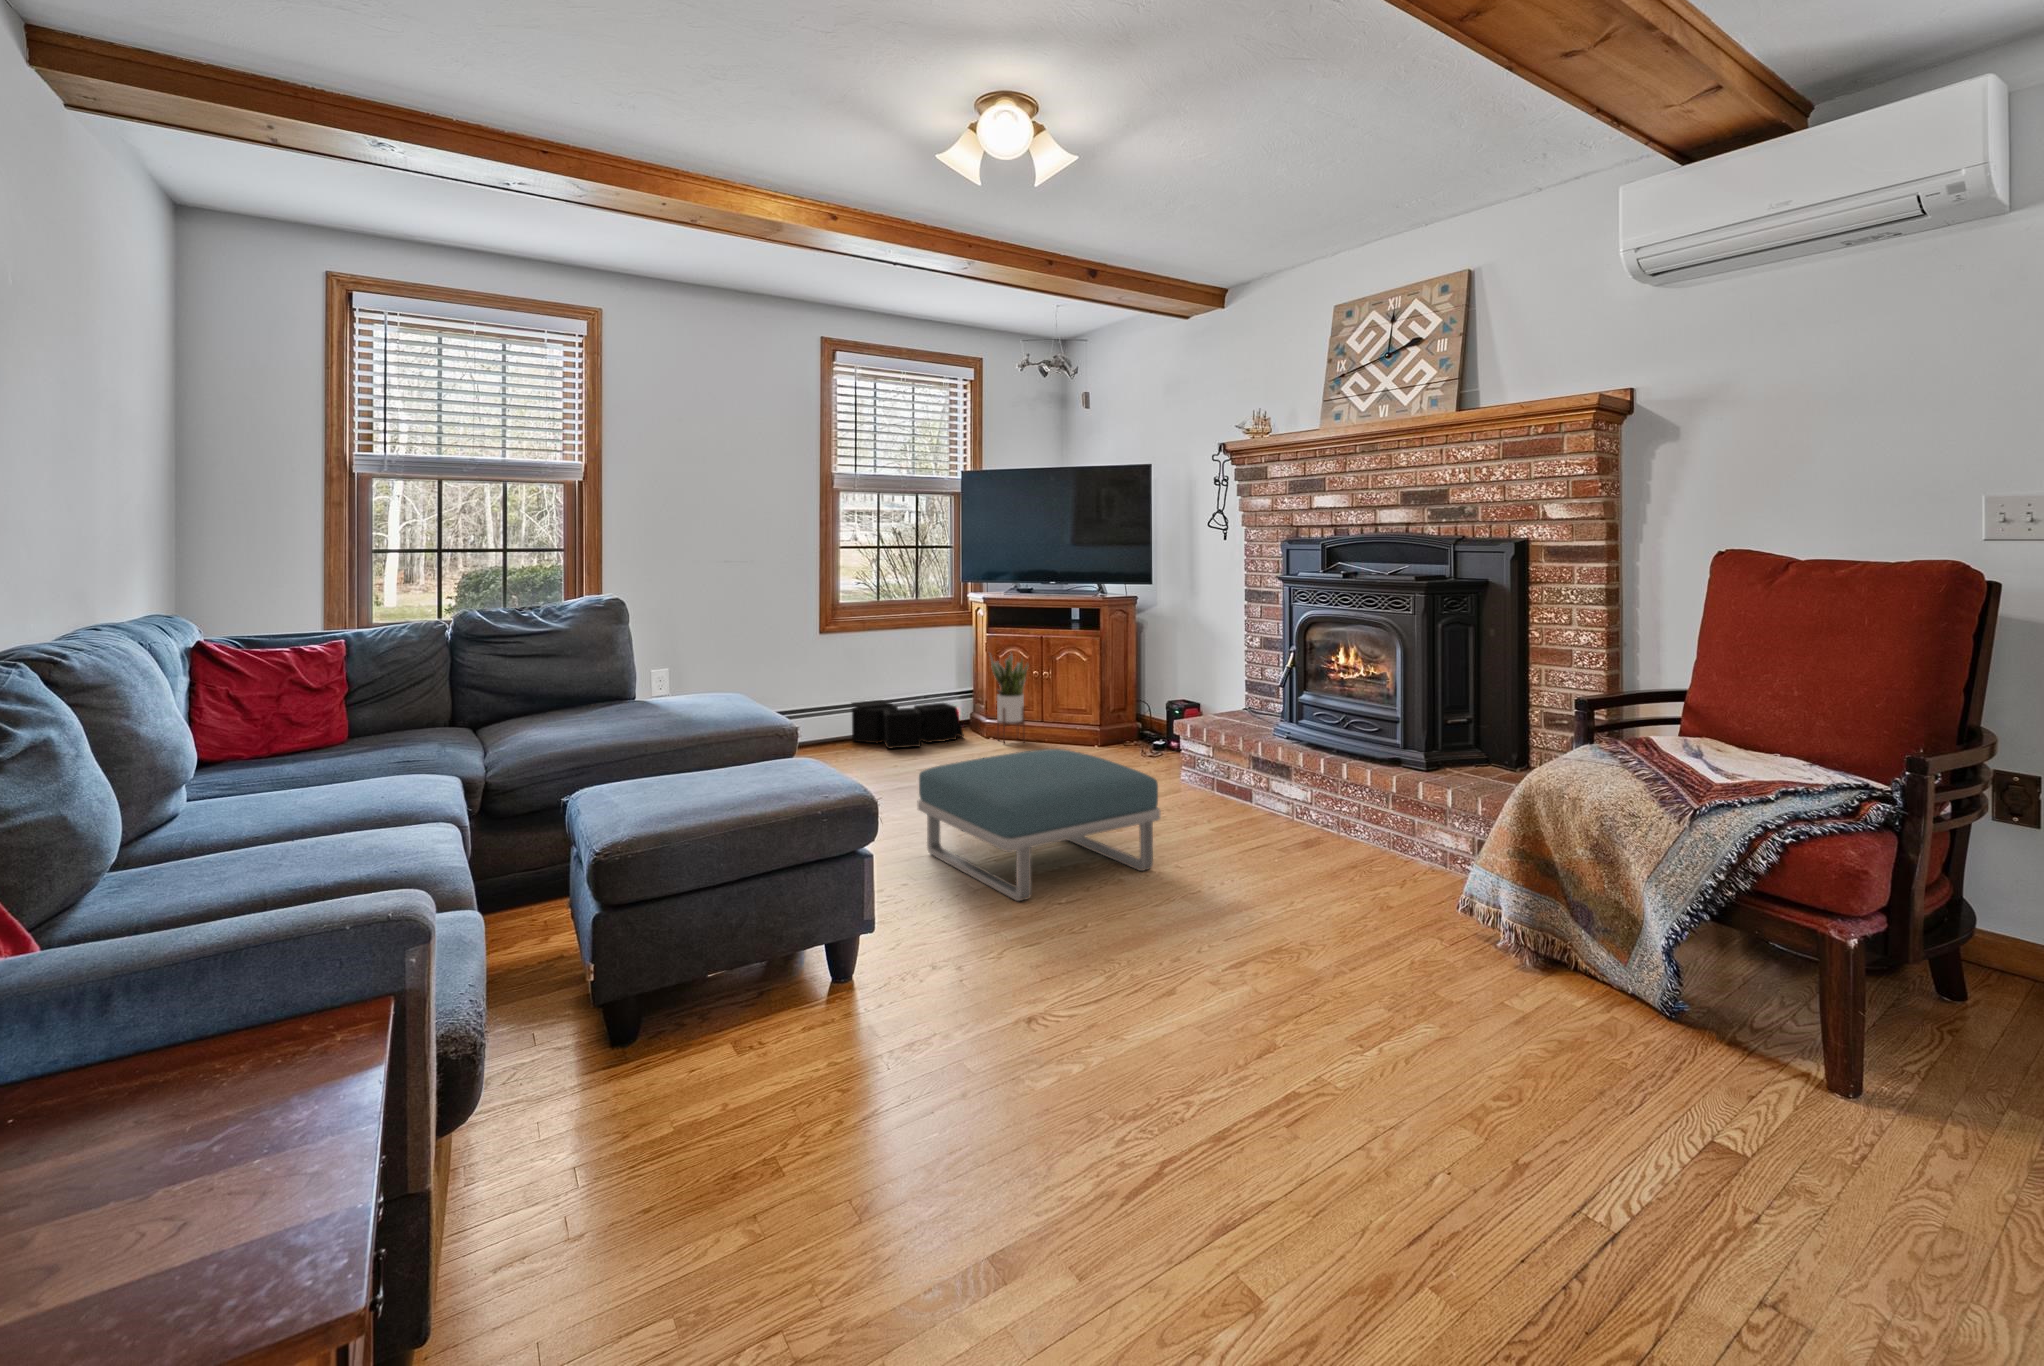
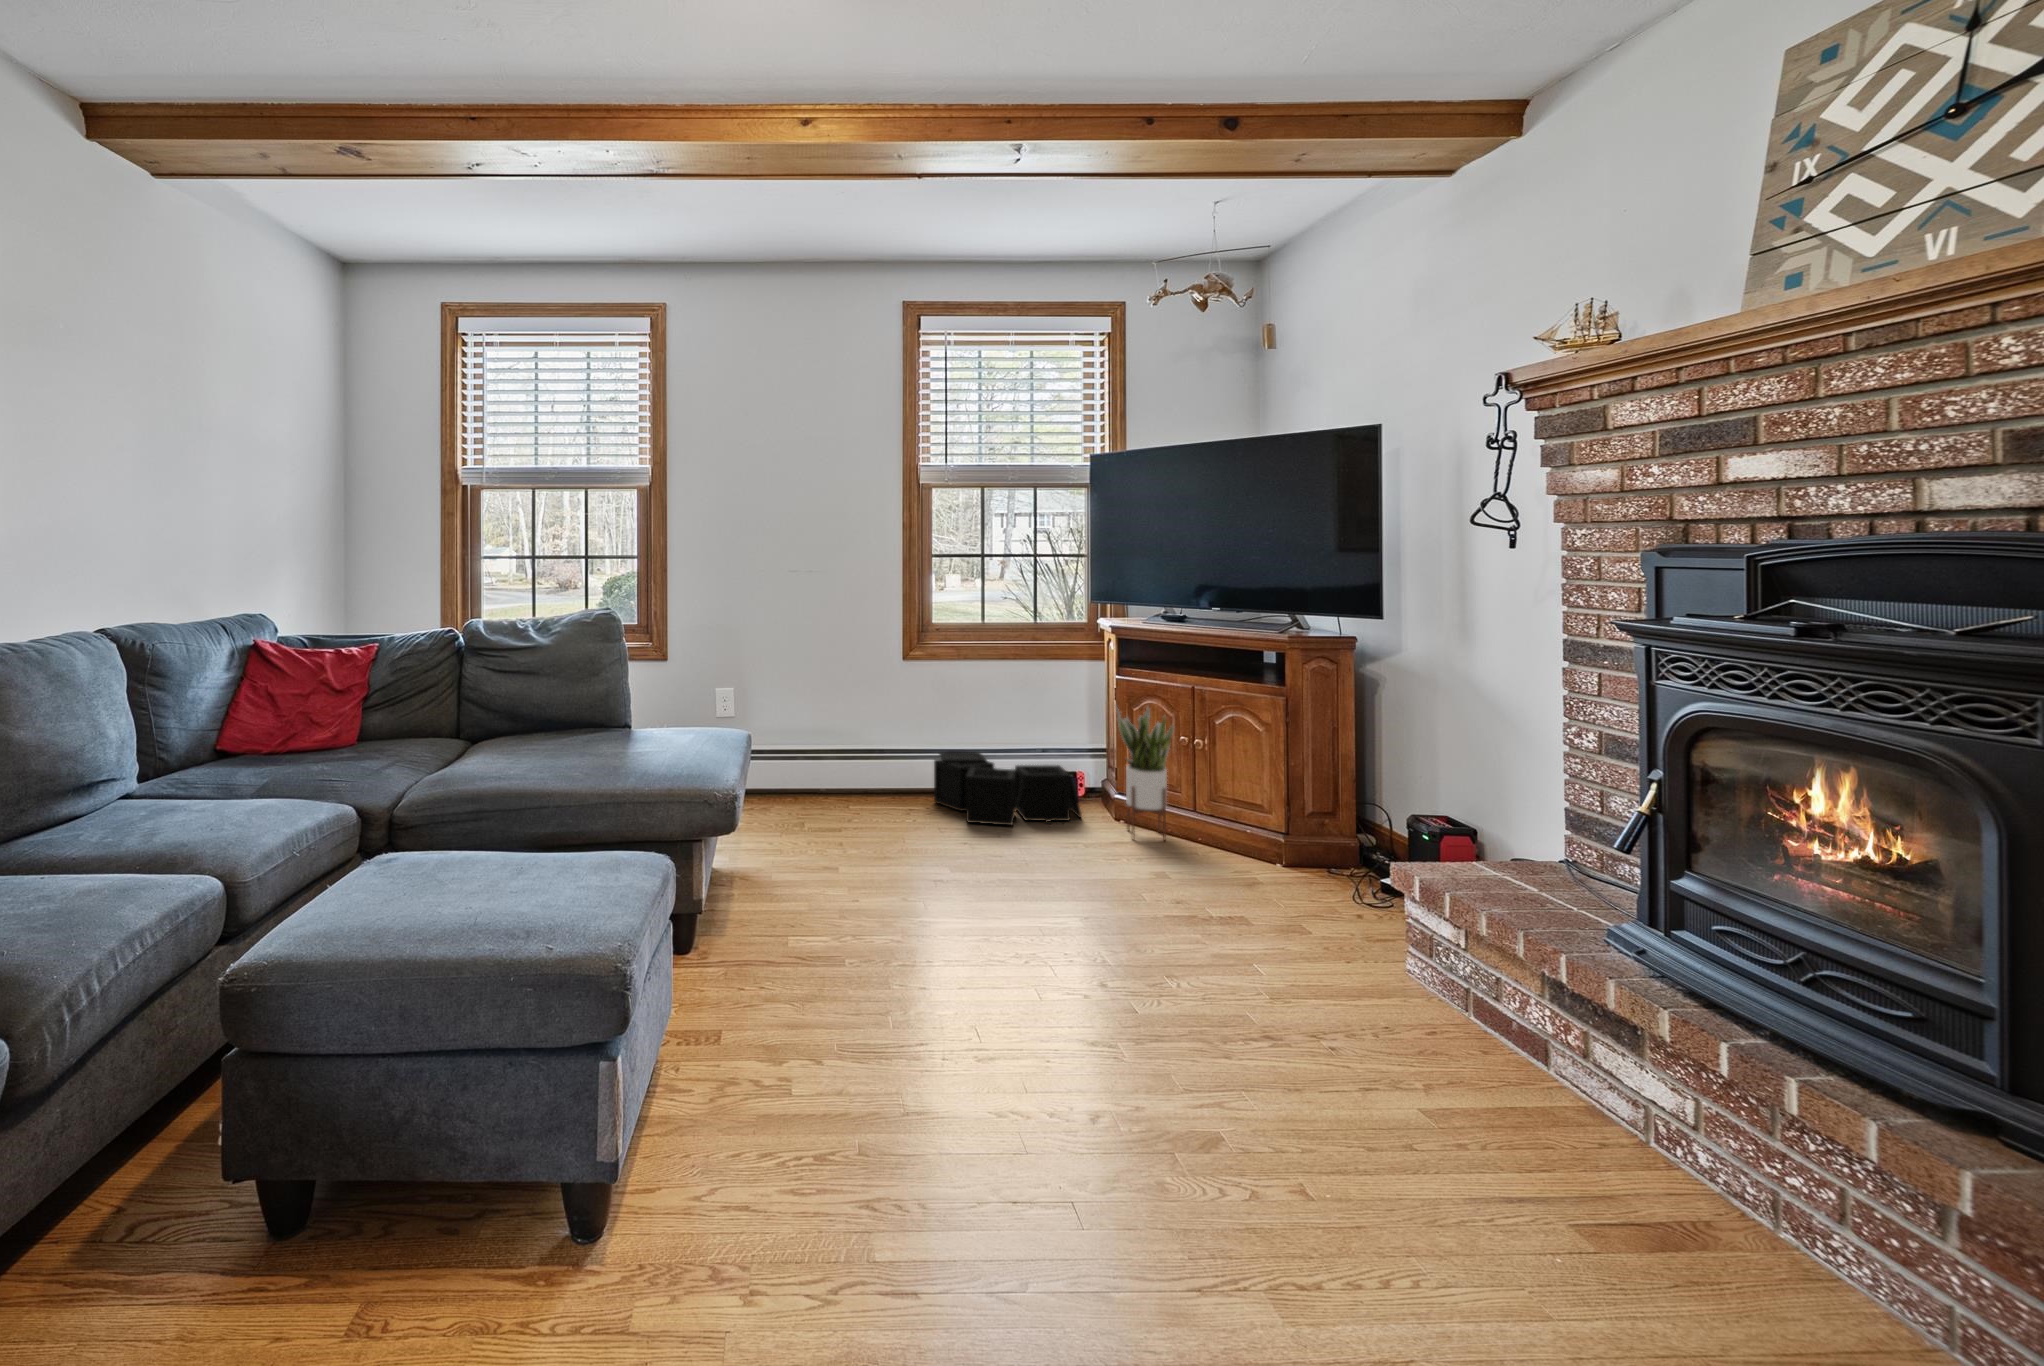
footstool: present [917,749,1160,901] -> none [853,902,1279,1239]

